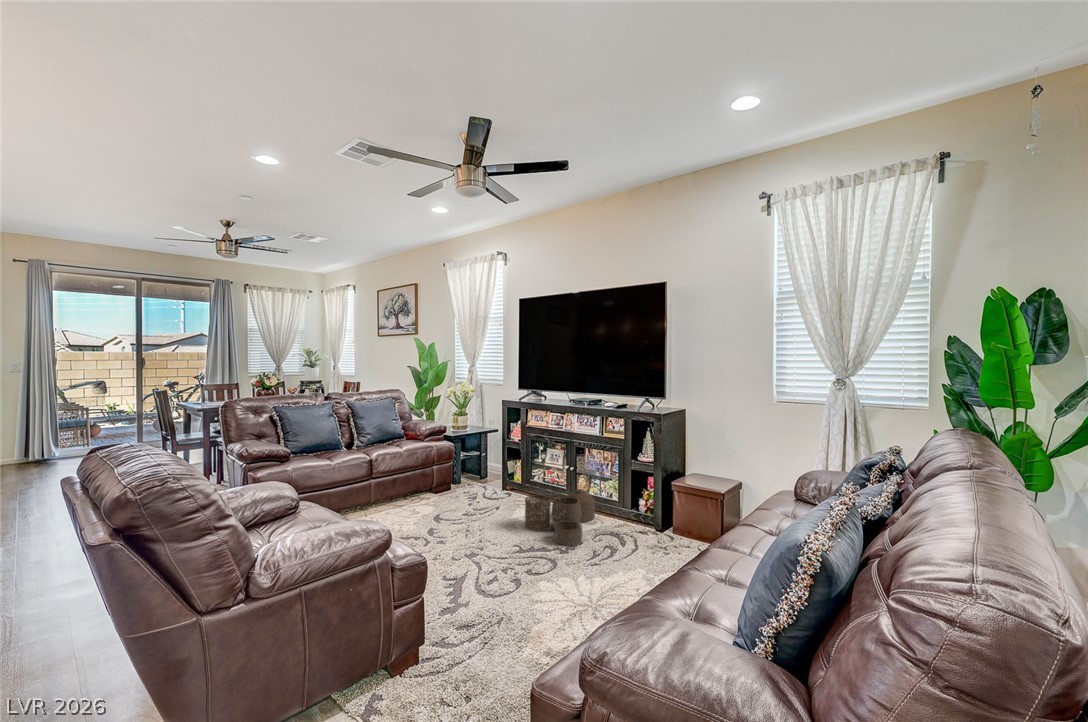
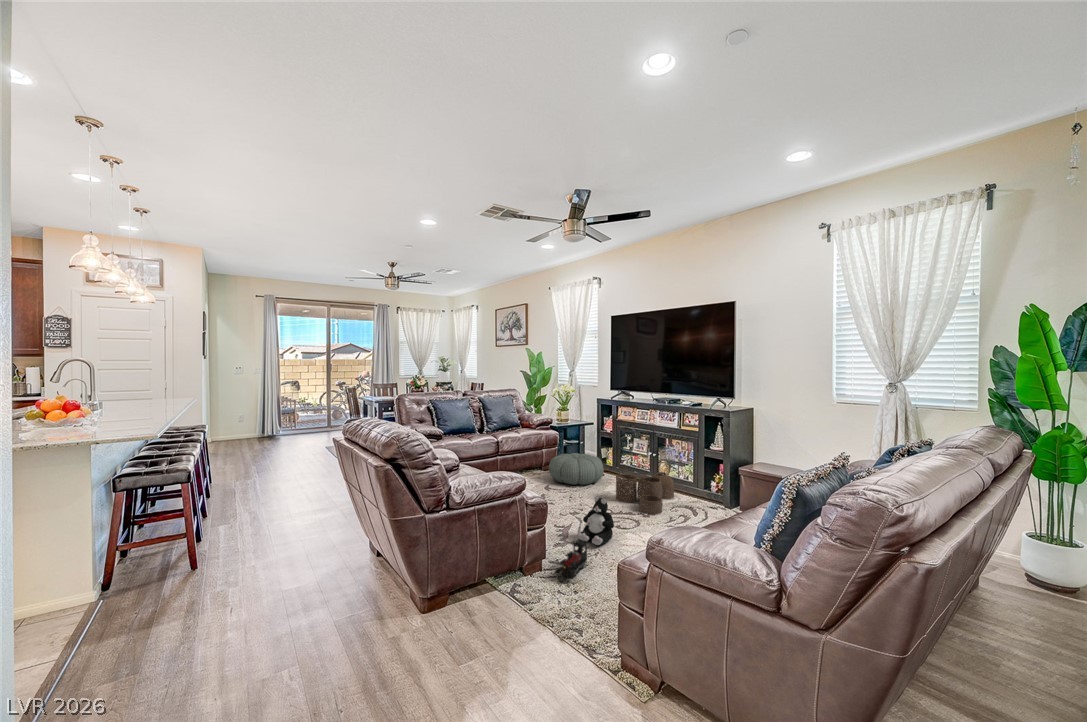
pouf: none [441,469,510,510] -> present [549,453,604,485]
plush toy: none [474,536,523,605] -> present [578,496,614,545]
toy train: none [437,604,487,680] -> present [555,539,588,582]

